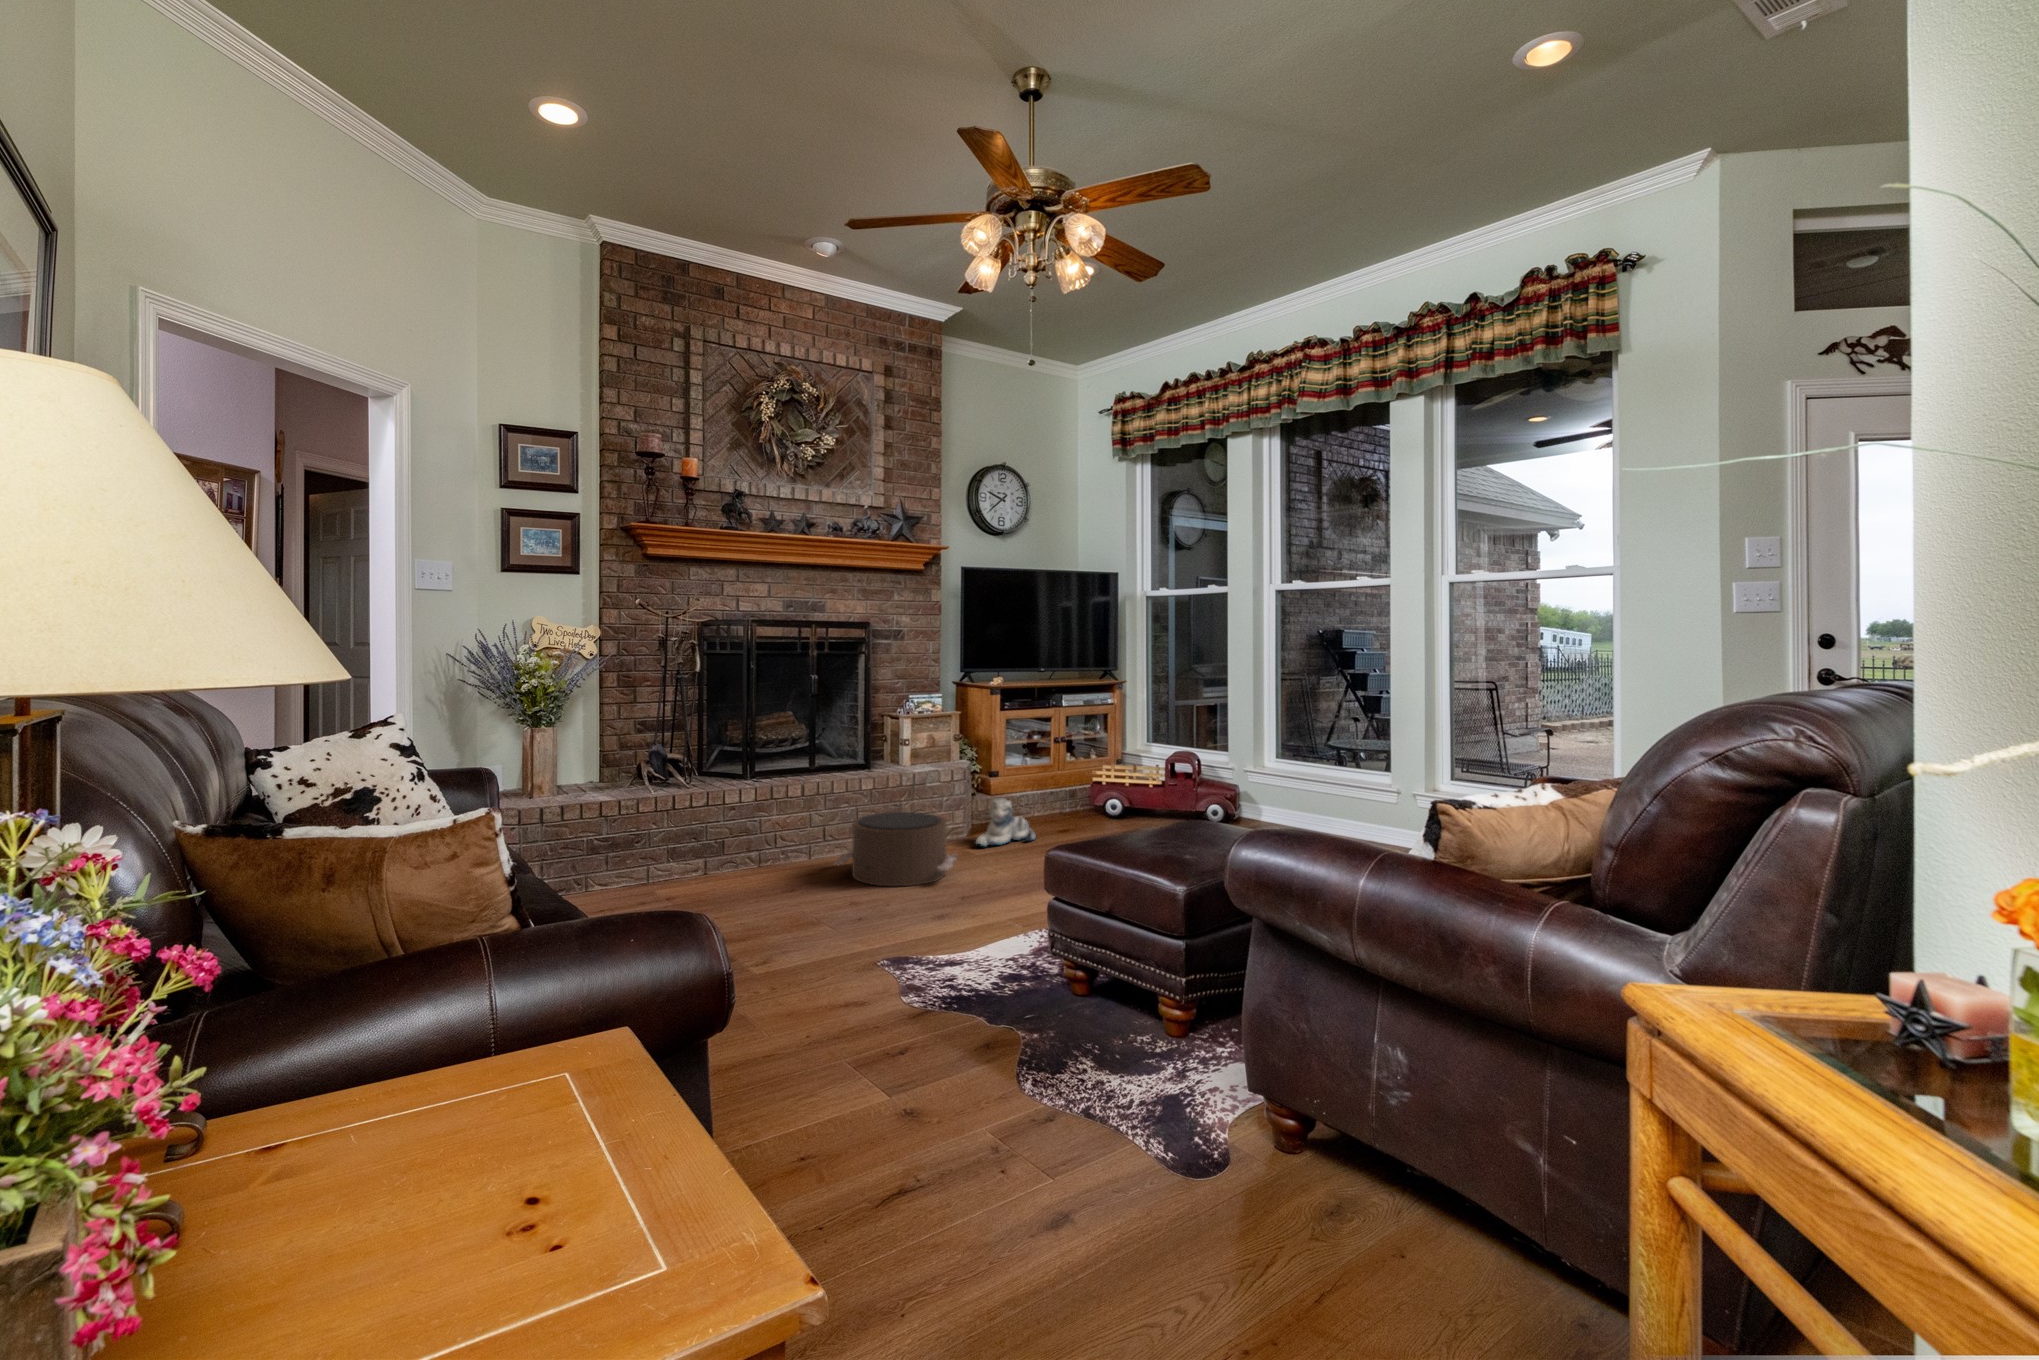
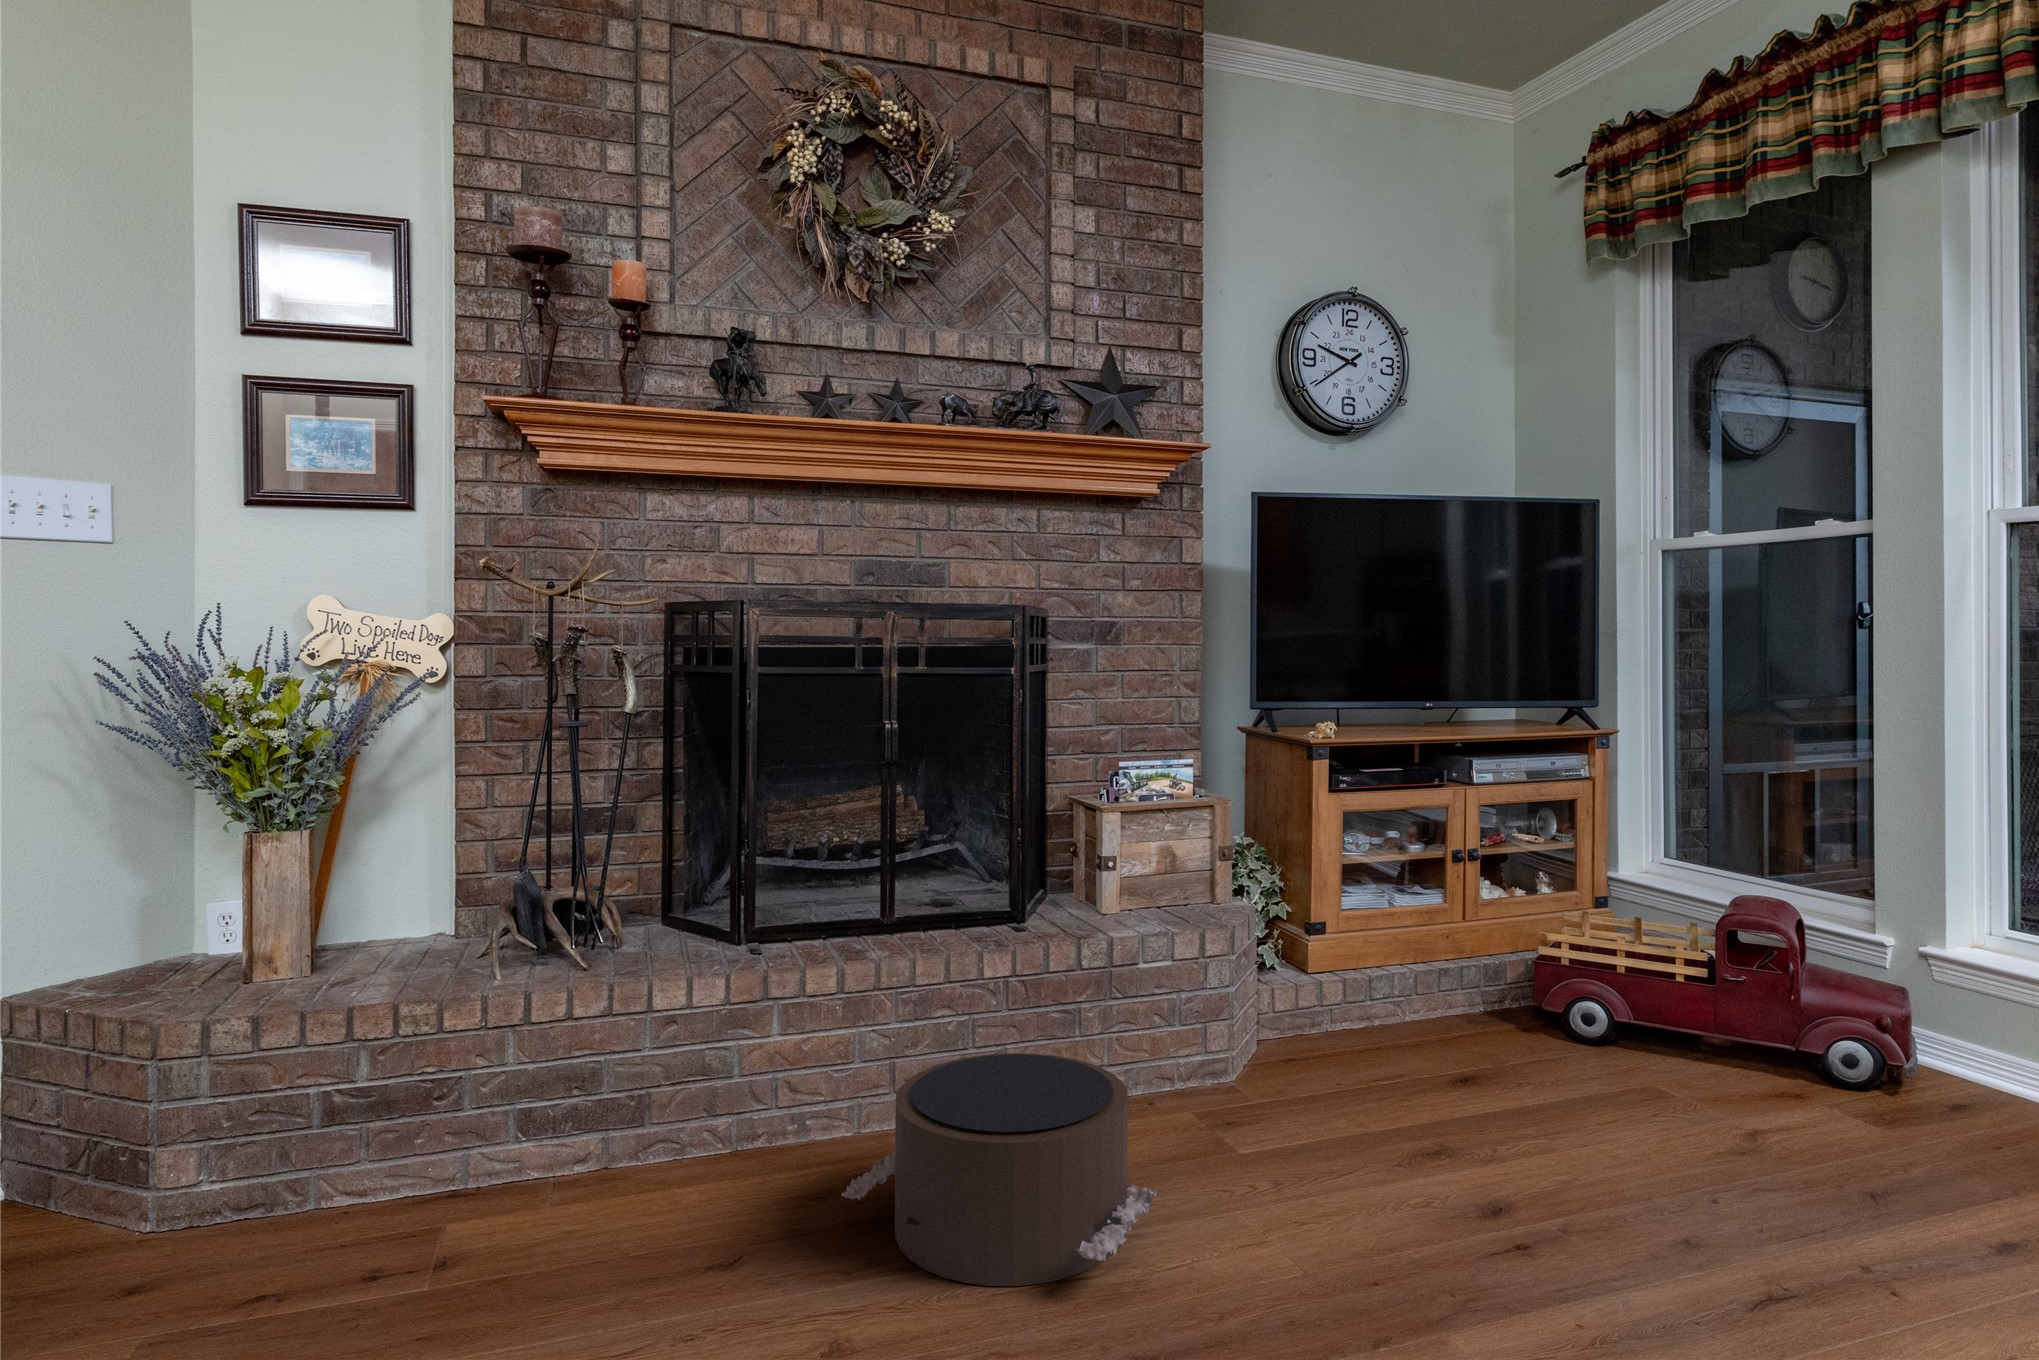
plush toy: present [976,797,1036,846] -> none [1234,1011,1389,1137]

